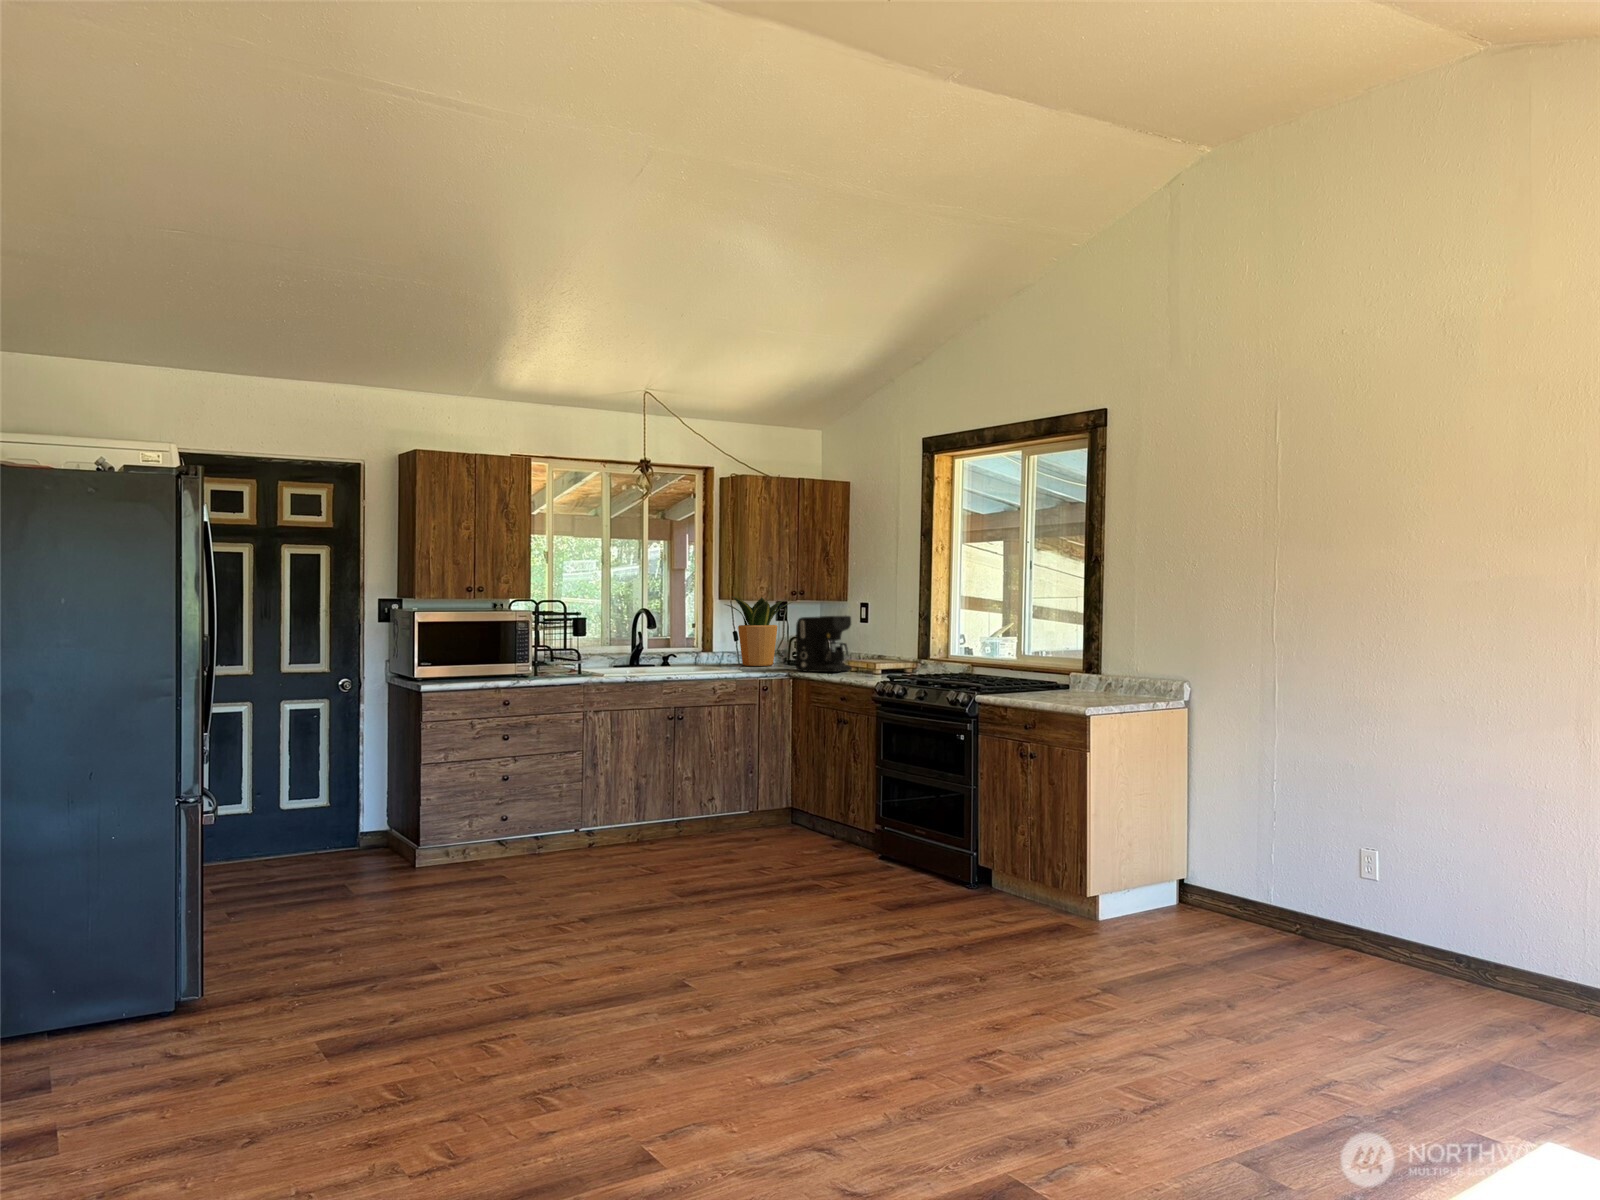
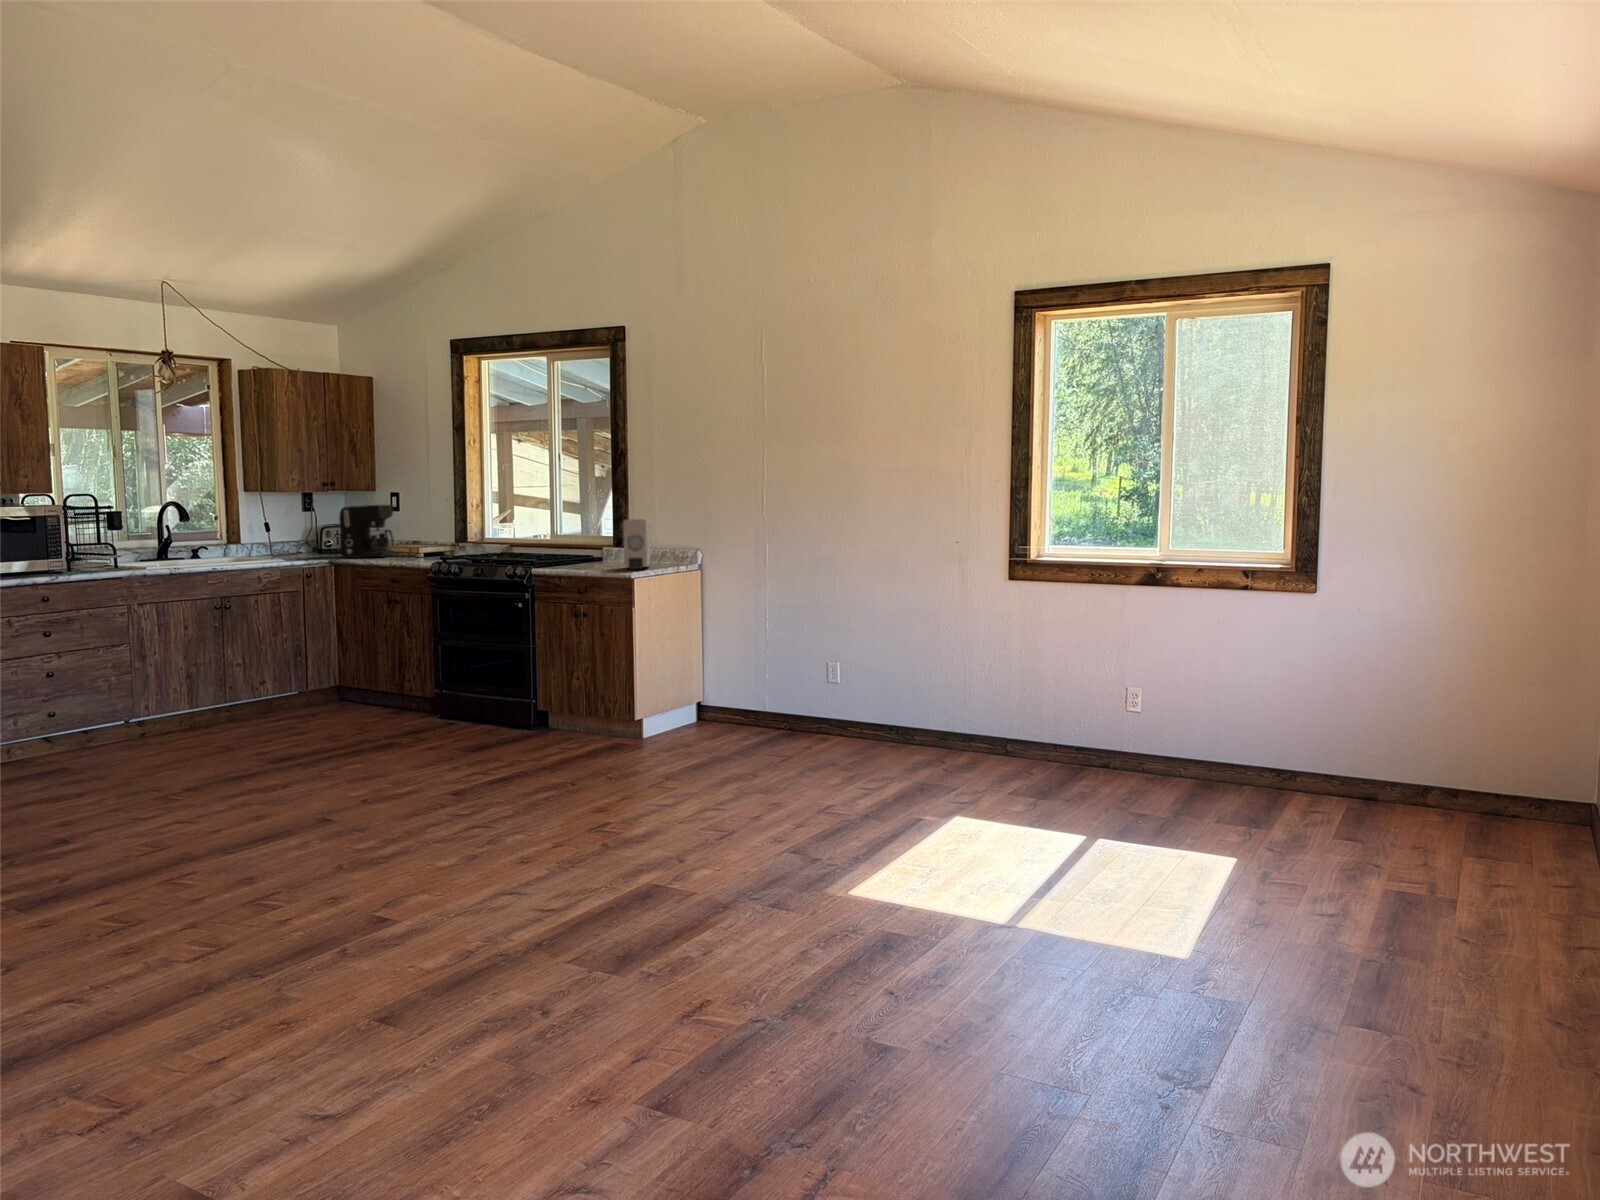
potted plant: present [725,597,792,666] -> none [255,488,328,556]
soap dispenser: none [1082,643,1119,705] -> present [623,519,651,569]

